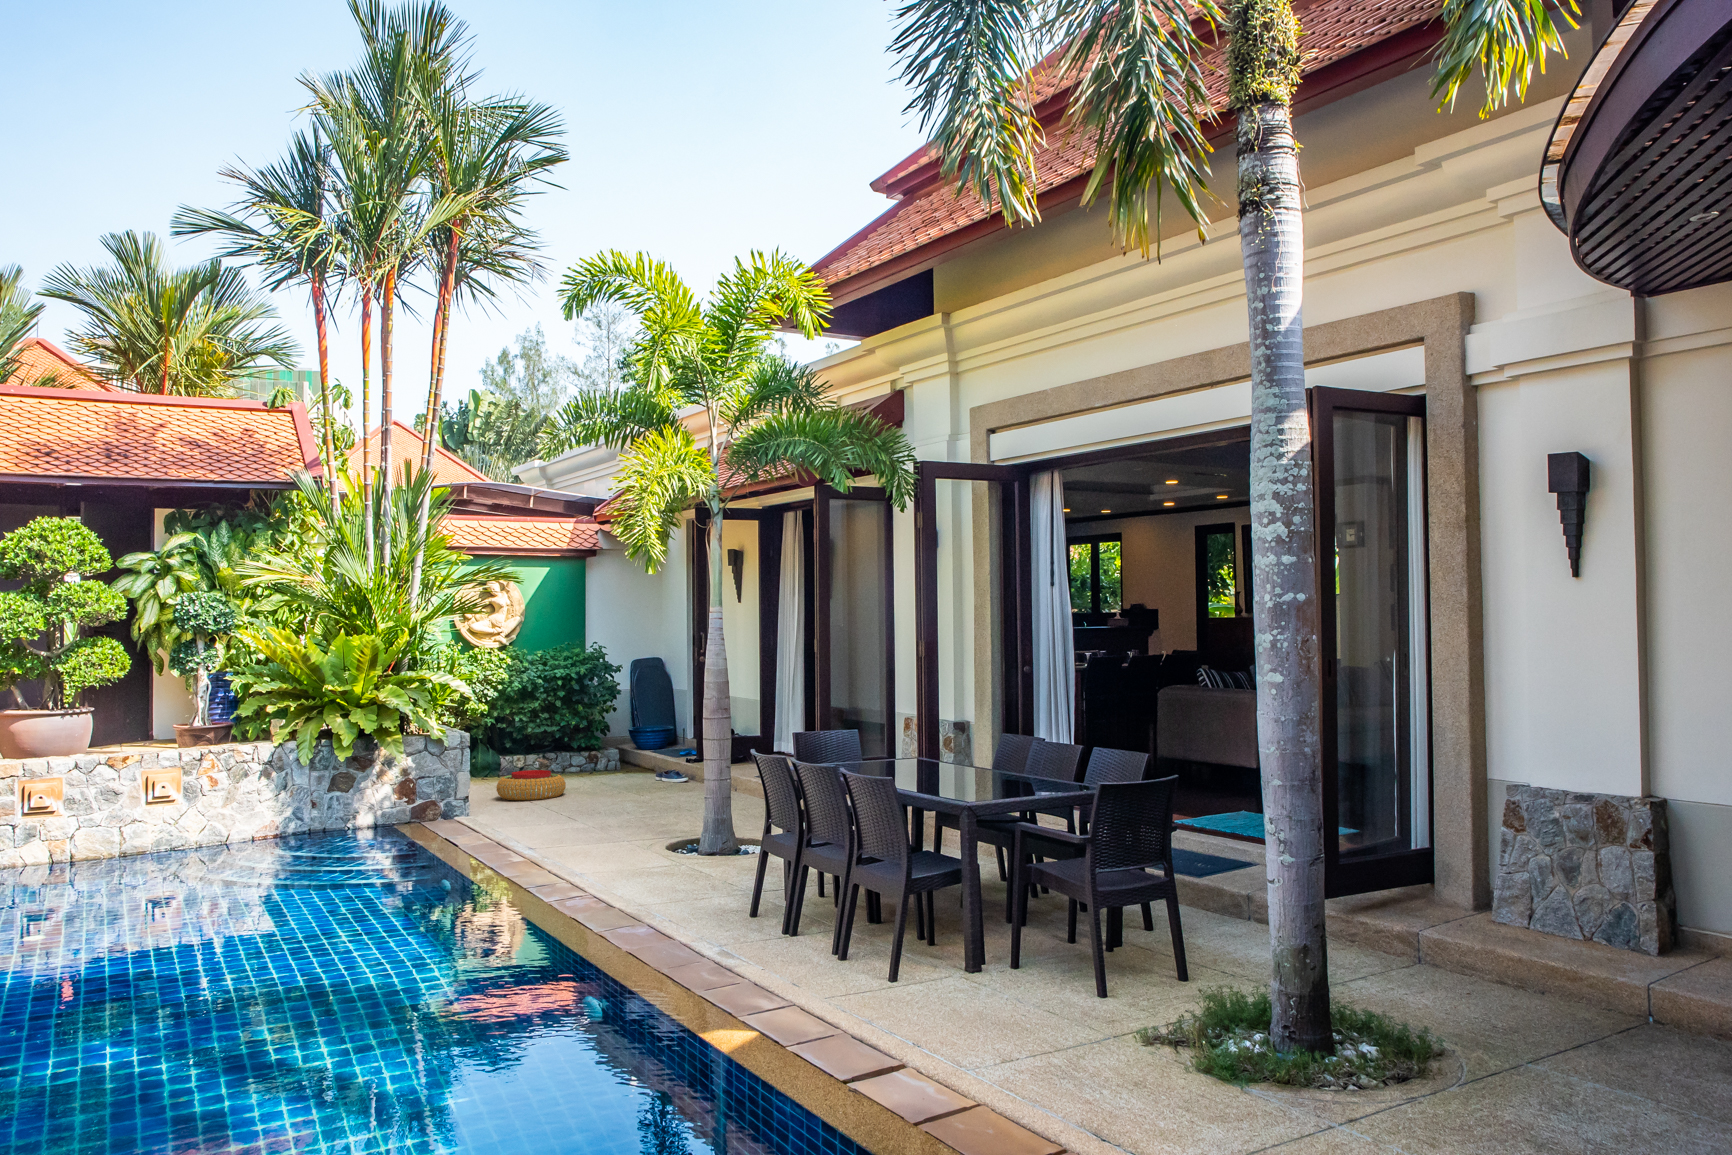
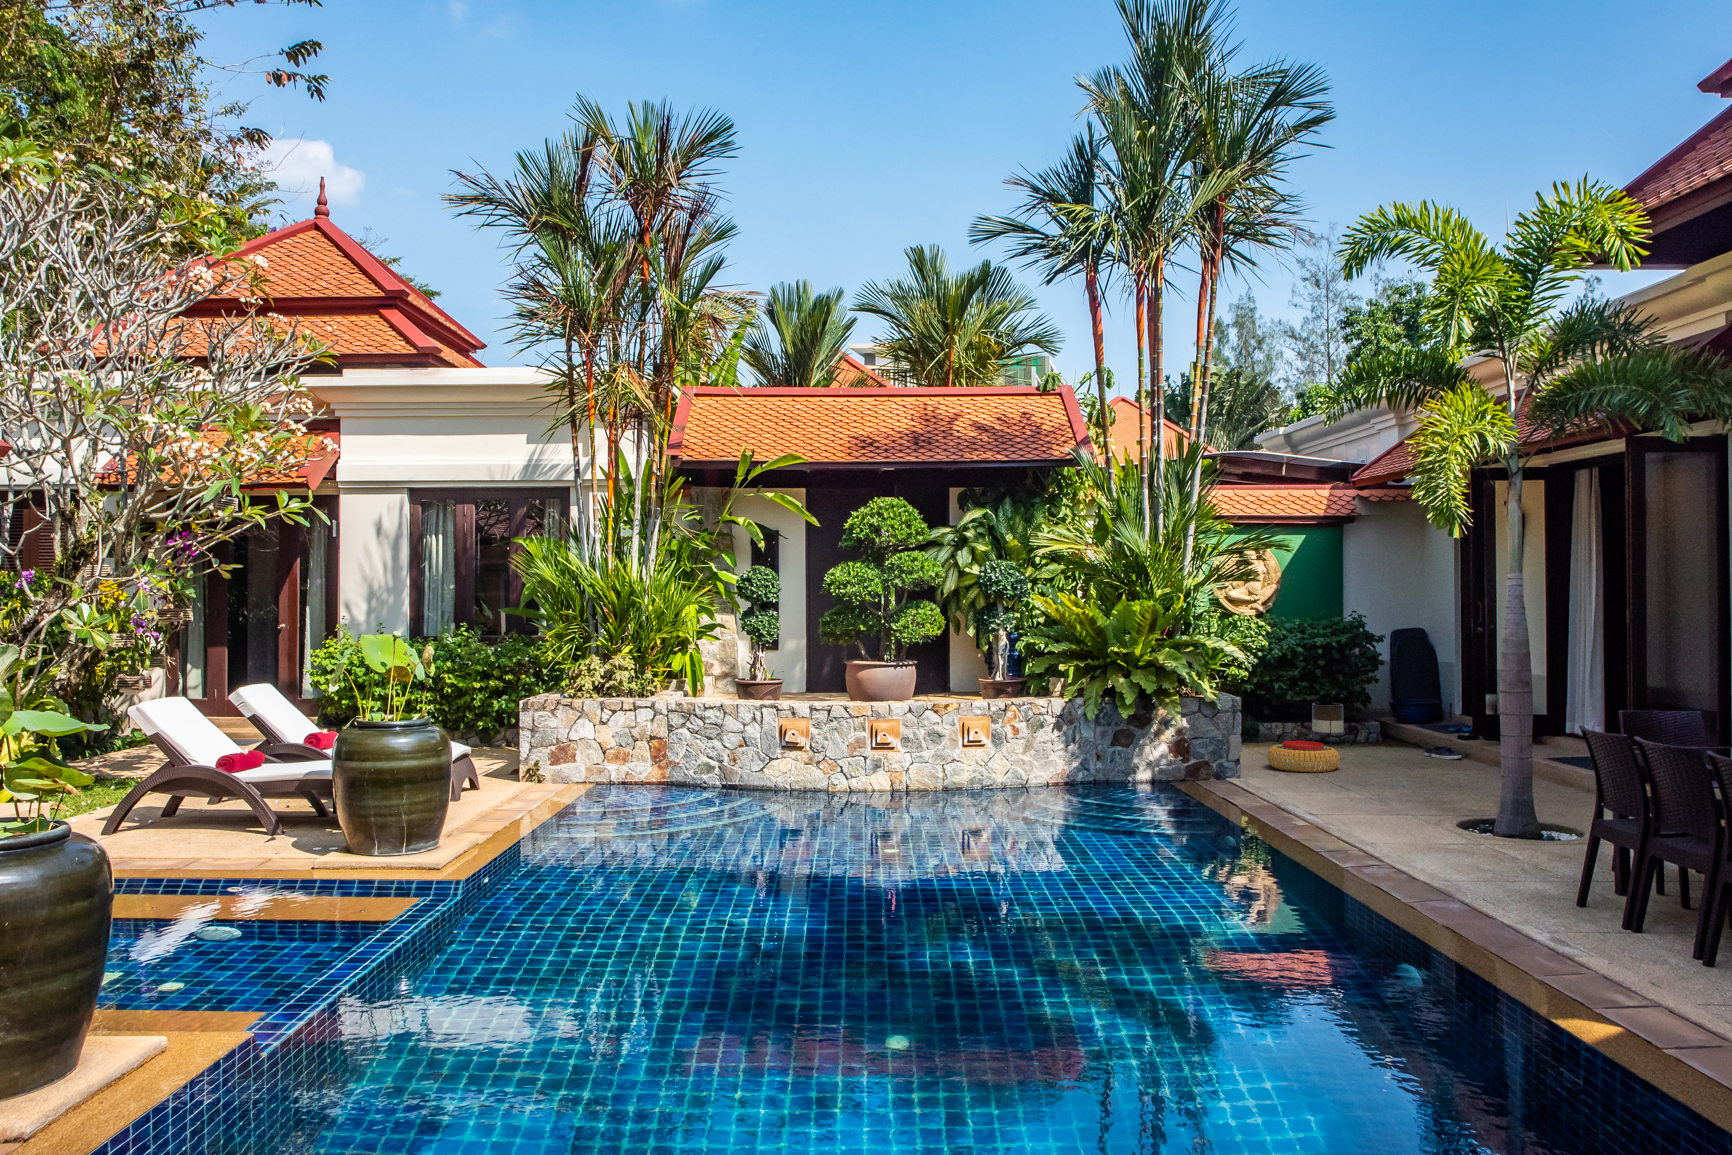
planter: none [550,733,579,775] -> present [1312,703,1344,745]

